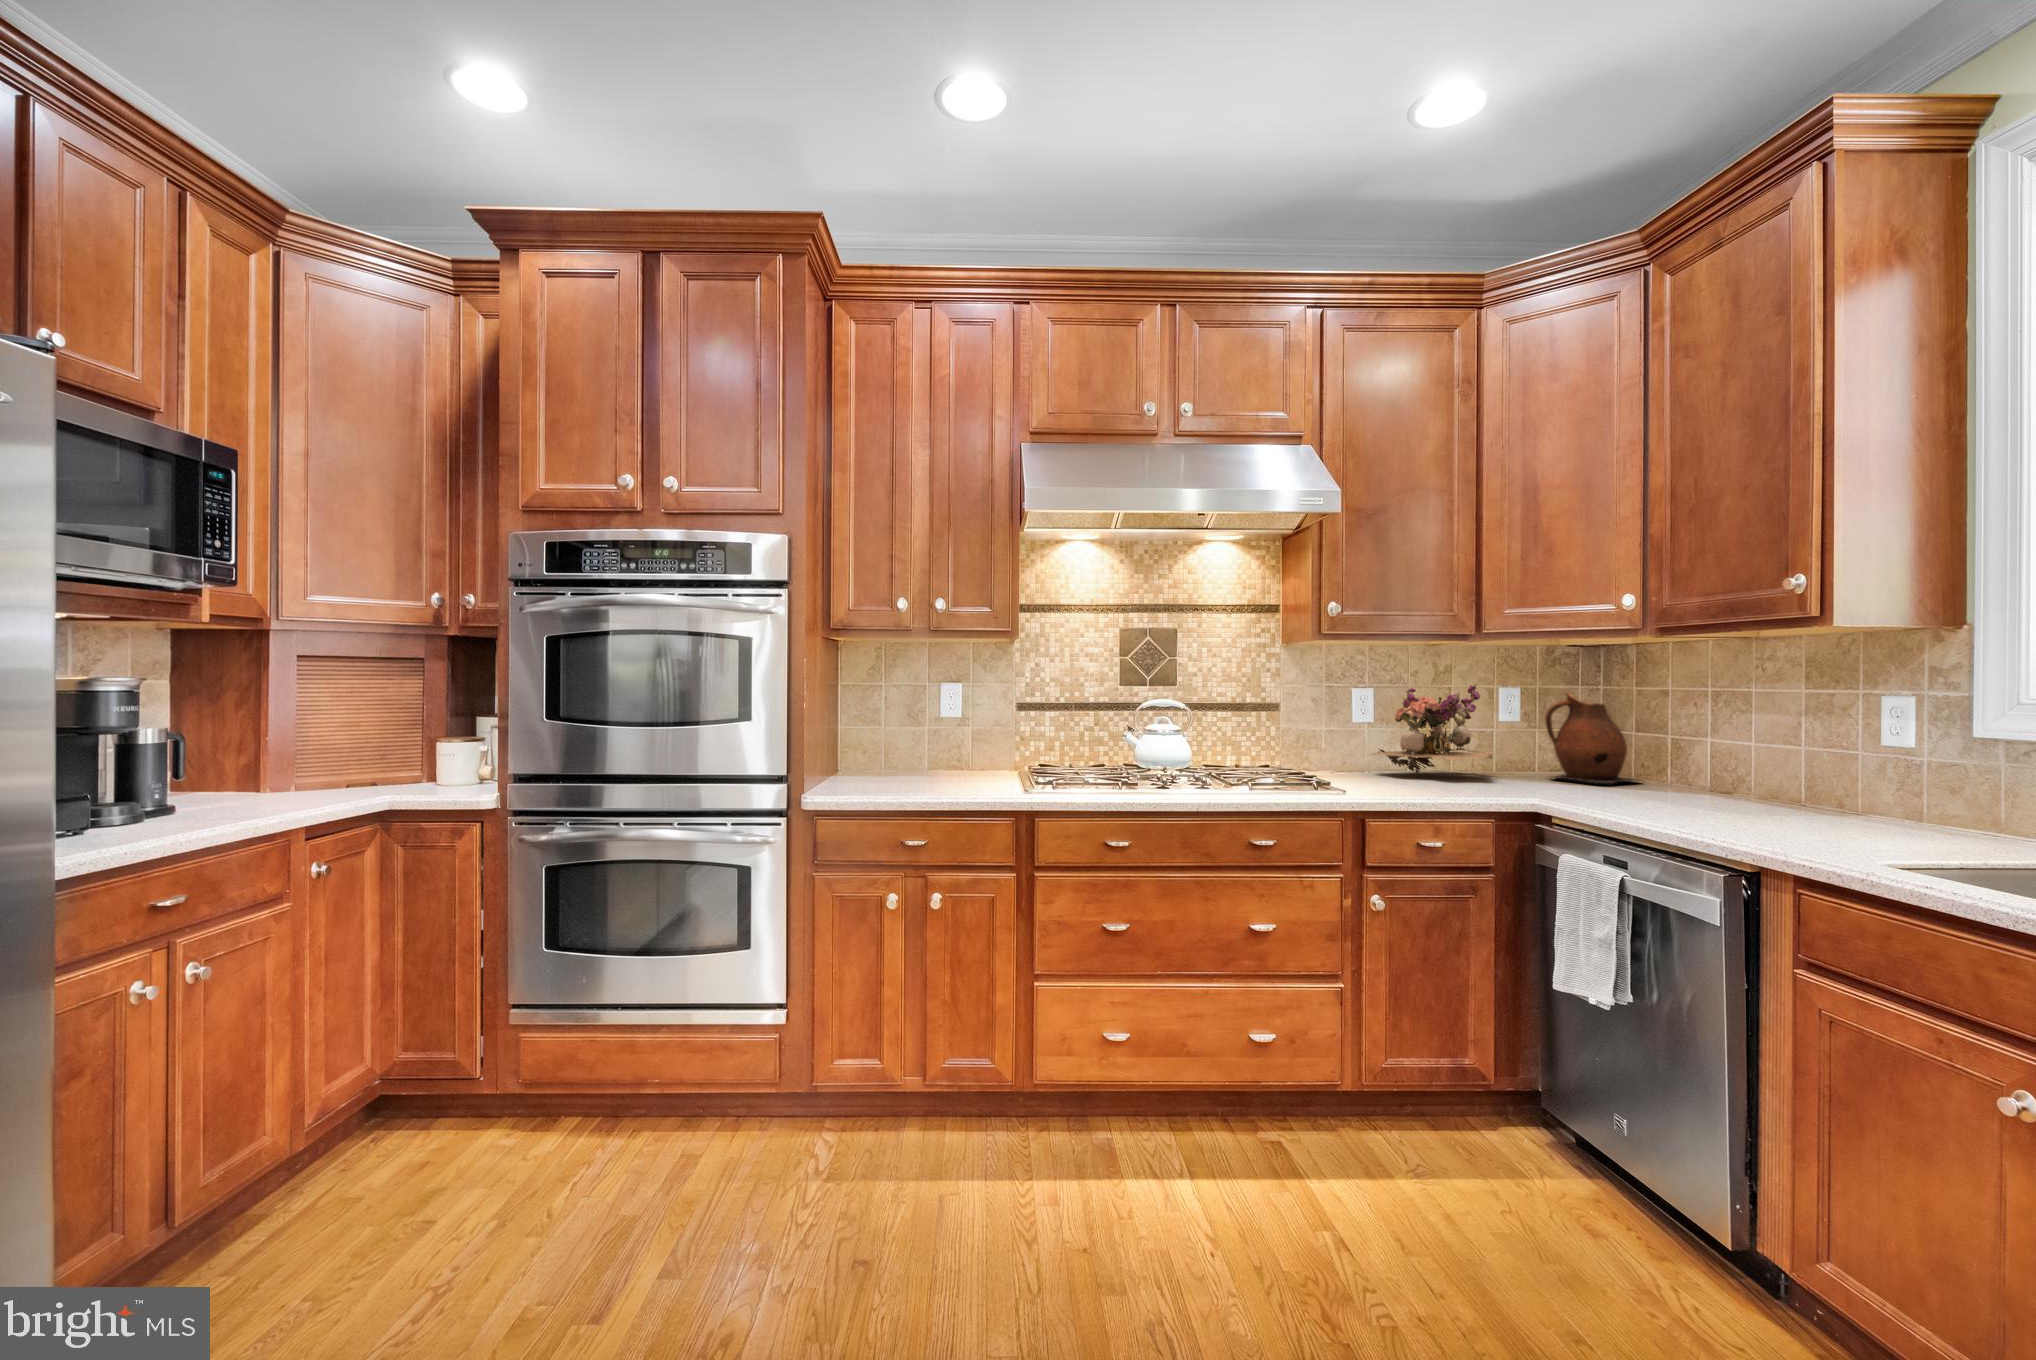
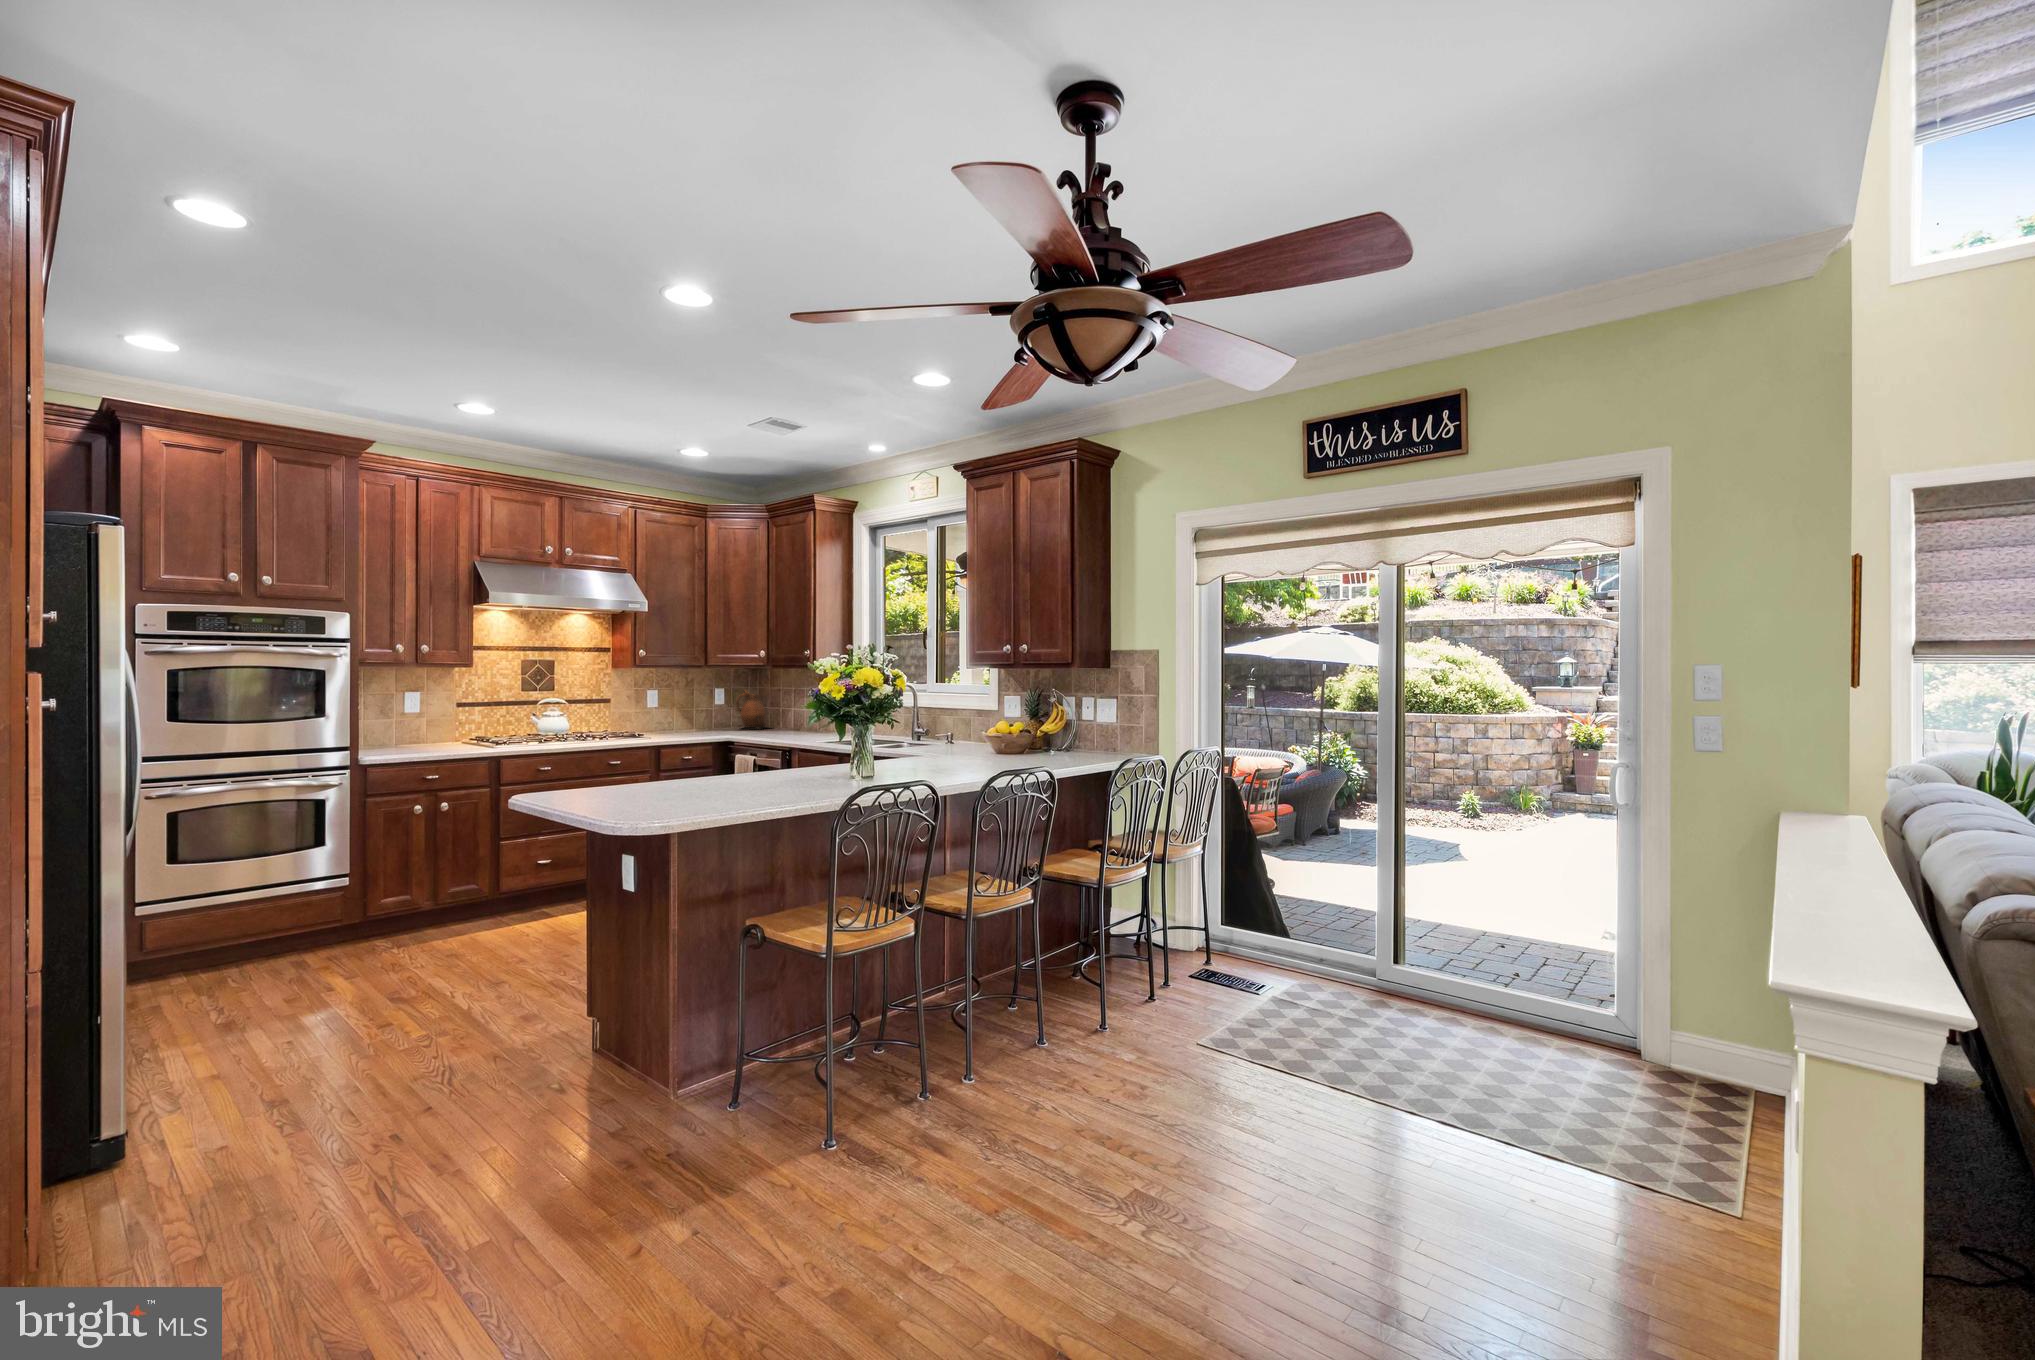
flower arrangement: present [1374,683,1496,774] -> none [660,686,716,731]

